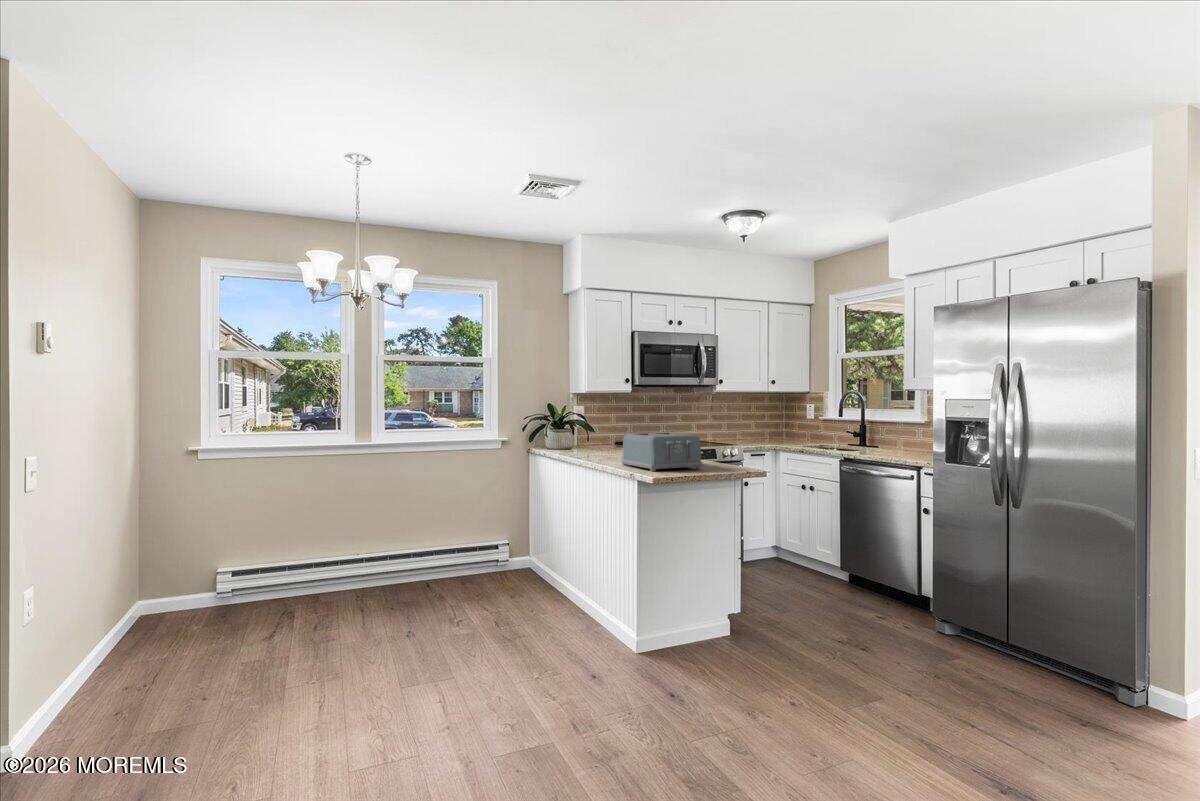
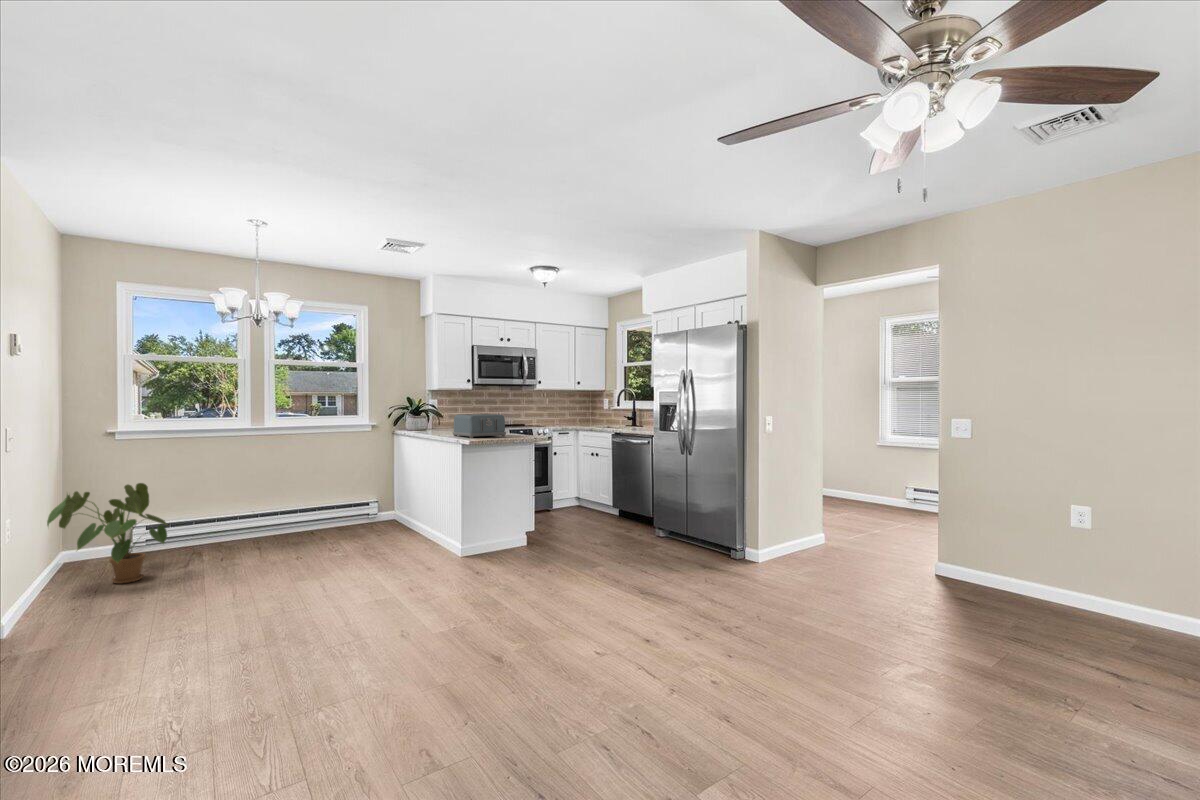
house plant: none [99,524,248,662] -> present [47,483,167,584]

